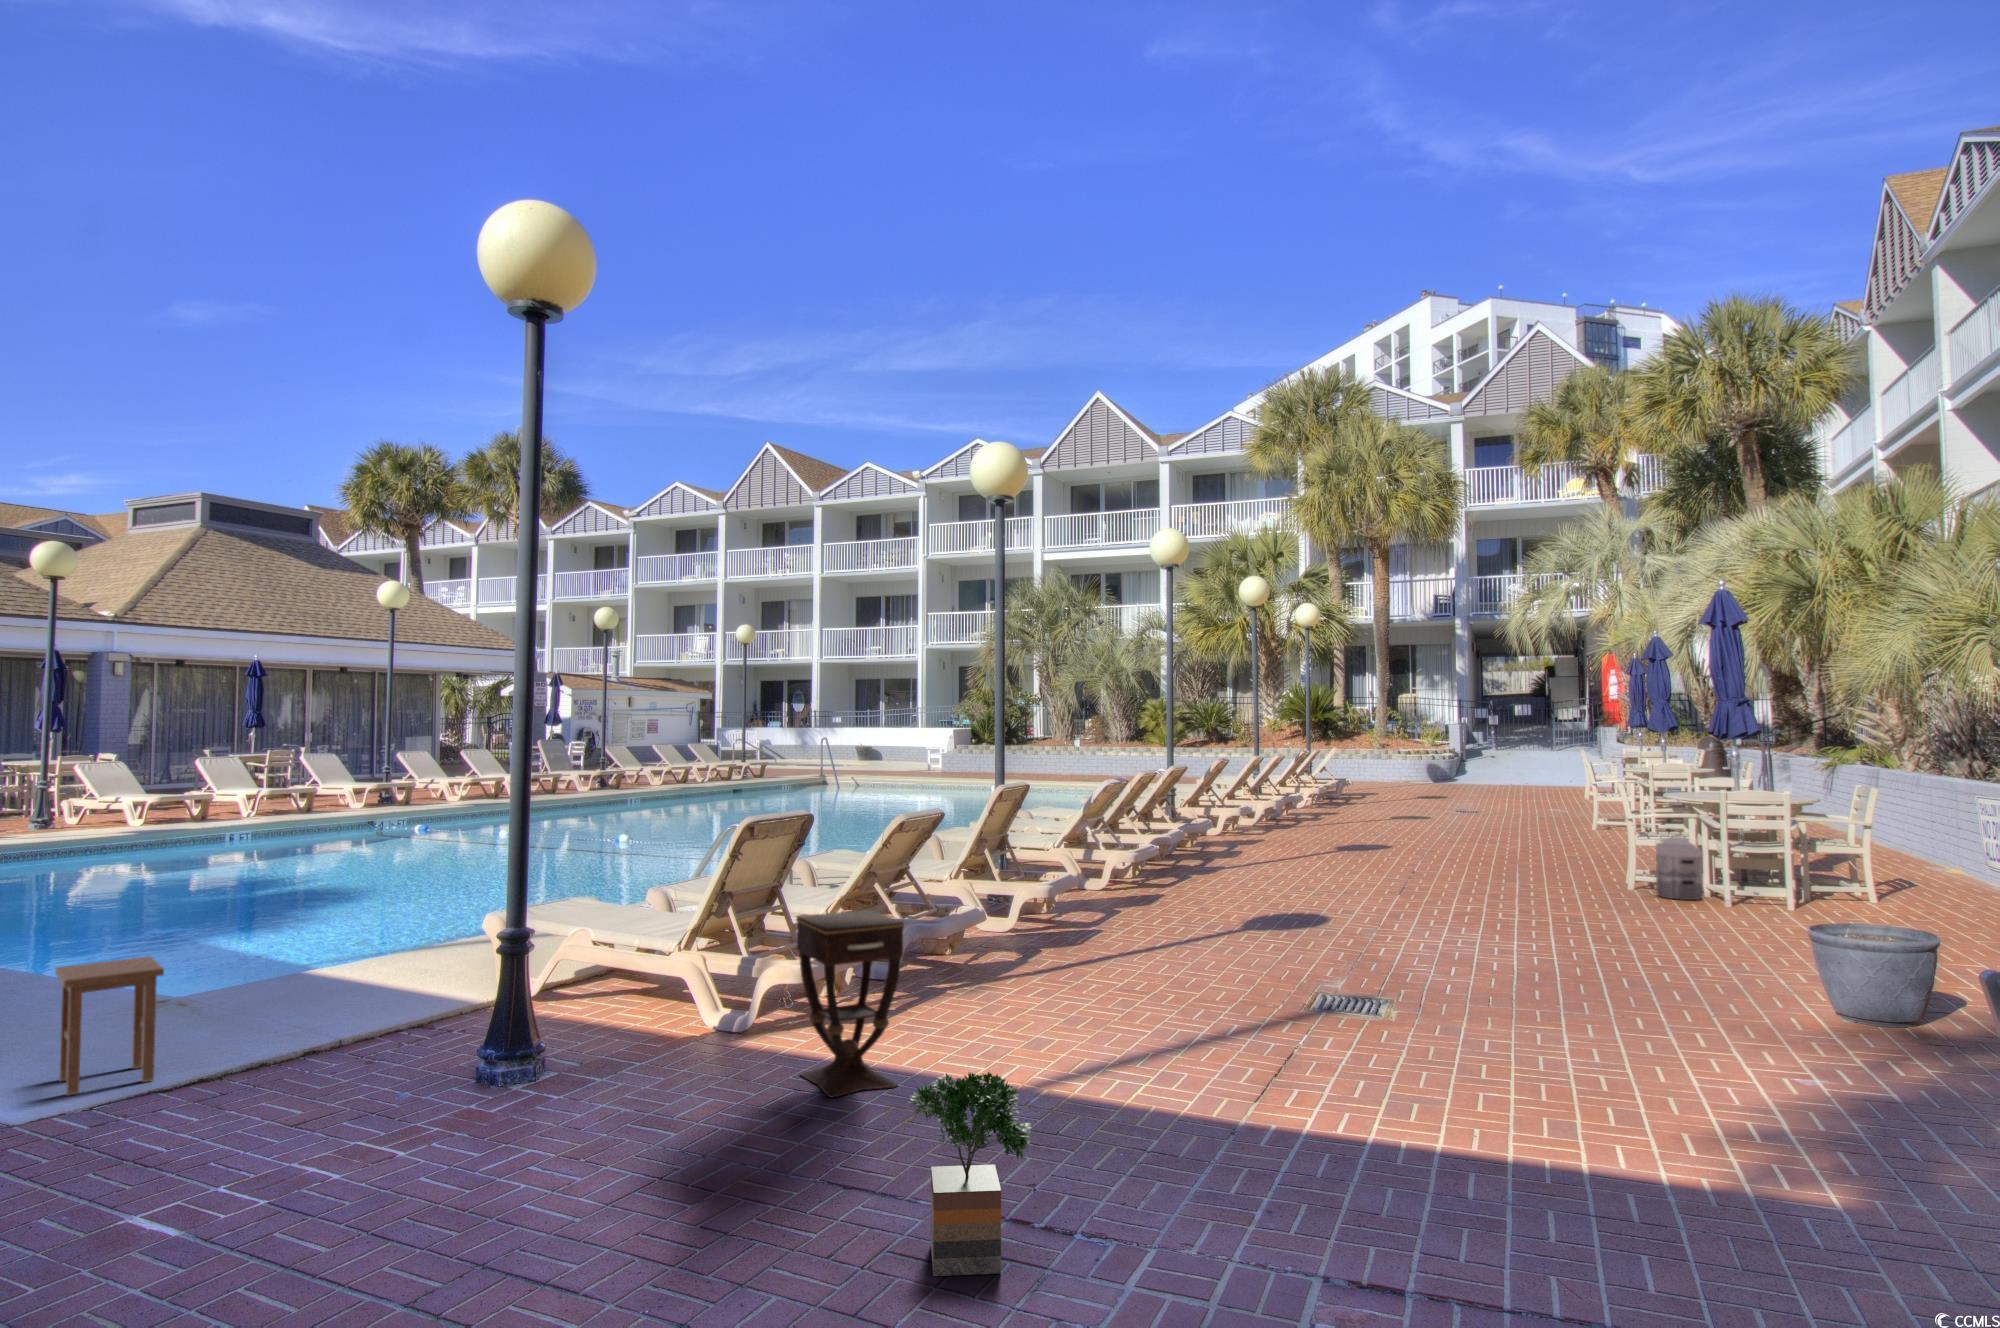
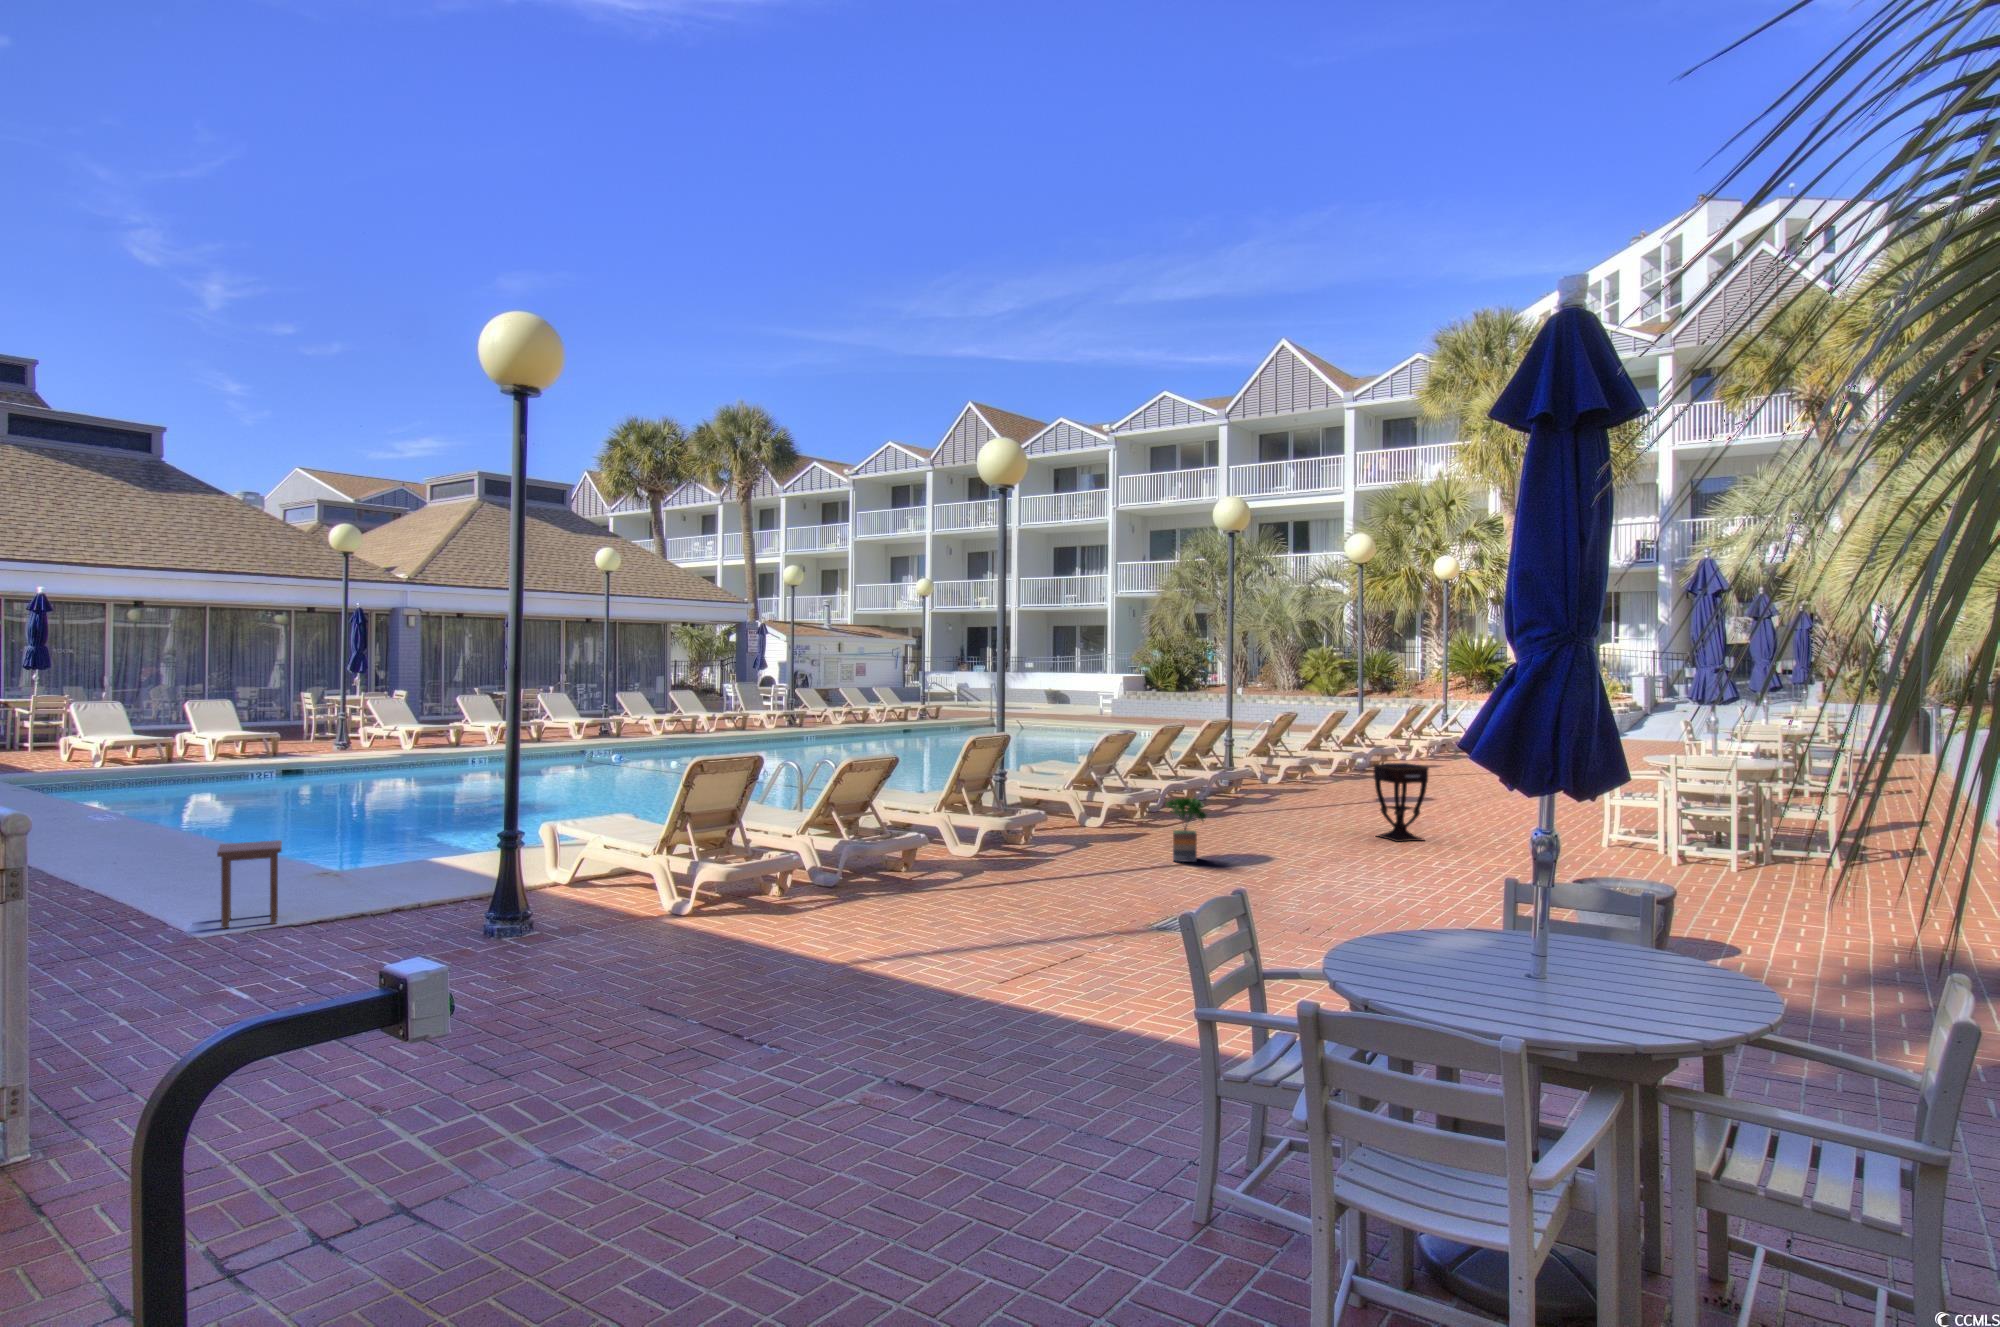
waste bin: present [1656,834,1703,900] -> none [1635,795,1682,859]
side table: present [796,910,904,1097] -> present [1373,763,1429,842]
potted tree: present [909,1072,1031,1276] -> present [1166,798,1207,862]

